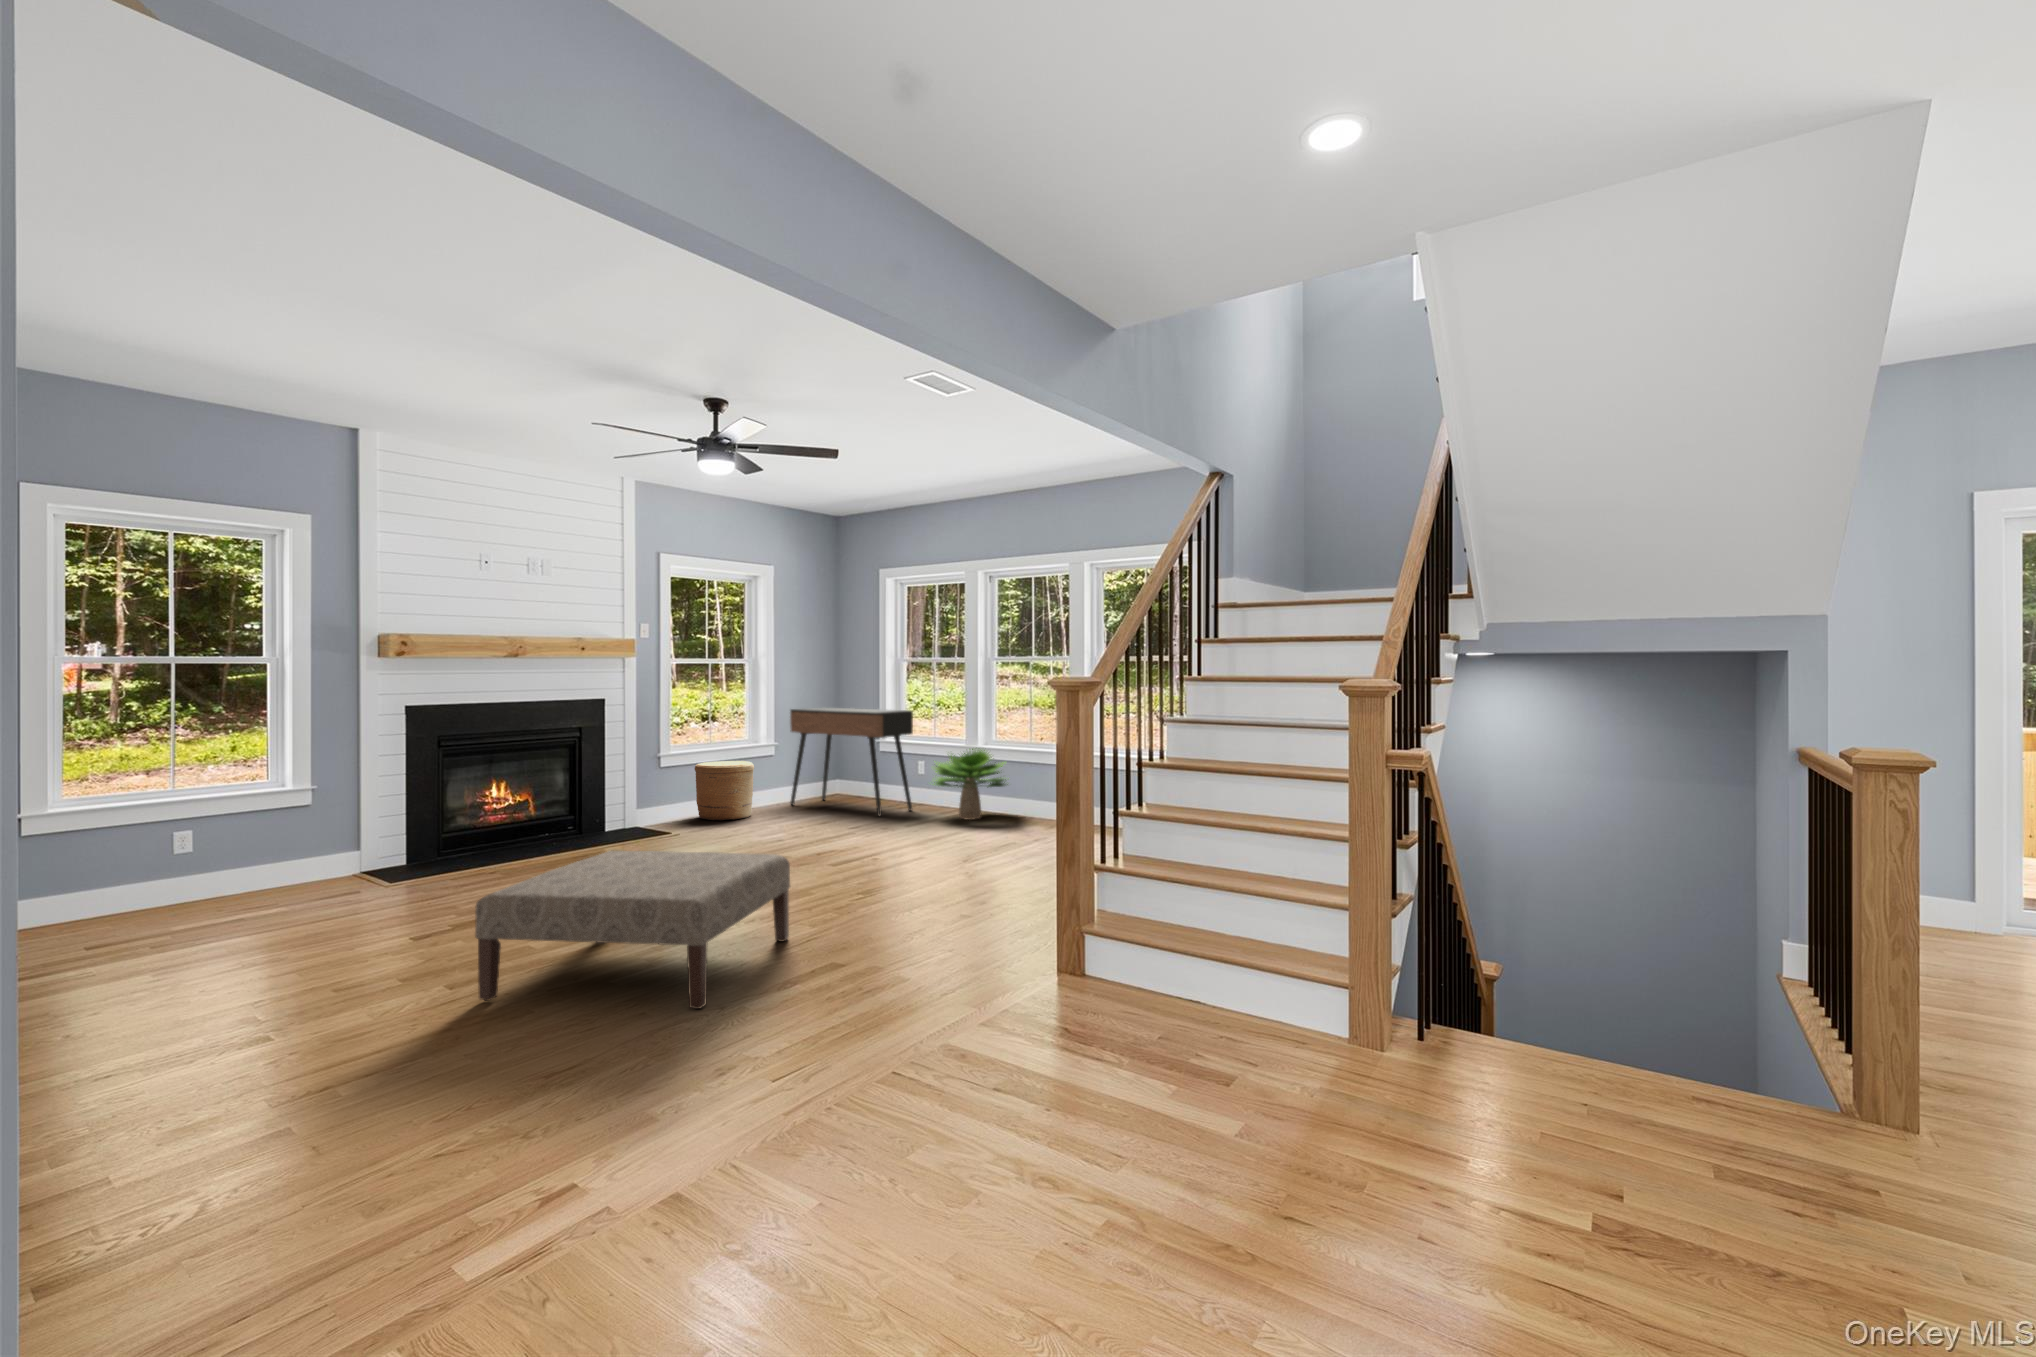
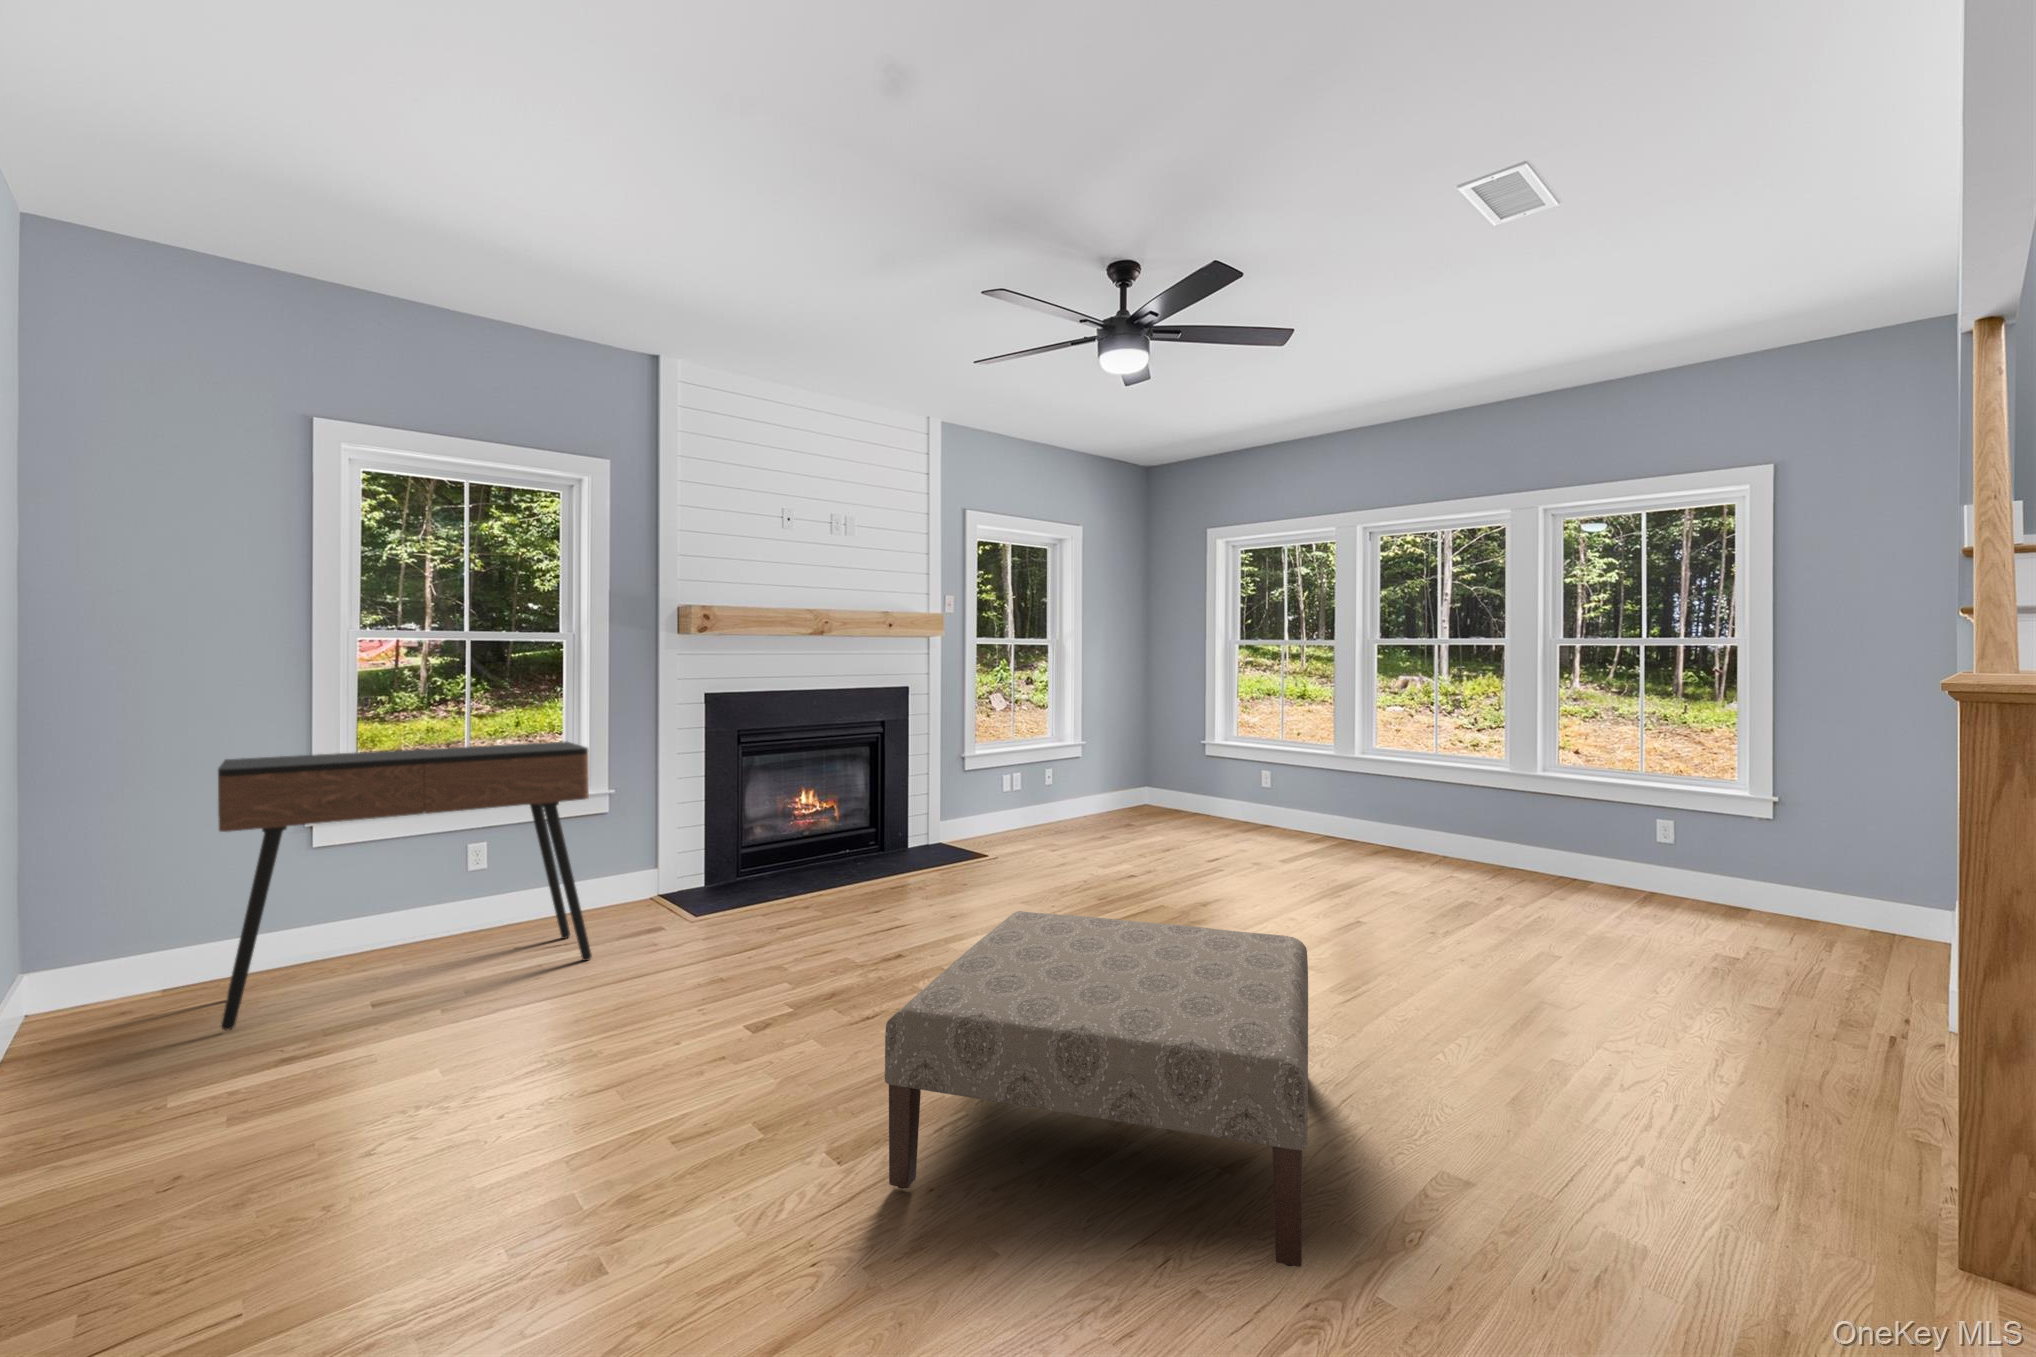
console table: present [790,707,913,816] -> present [218,742,592,1030]
potted plant: present [934,749,1008,820] -> none [1297,753,1416,848]
woven basket: present [695,761,754,821] -> none [1005,763,1073,836]

